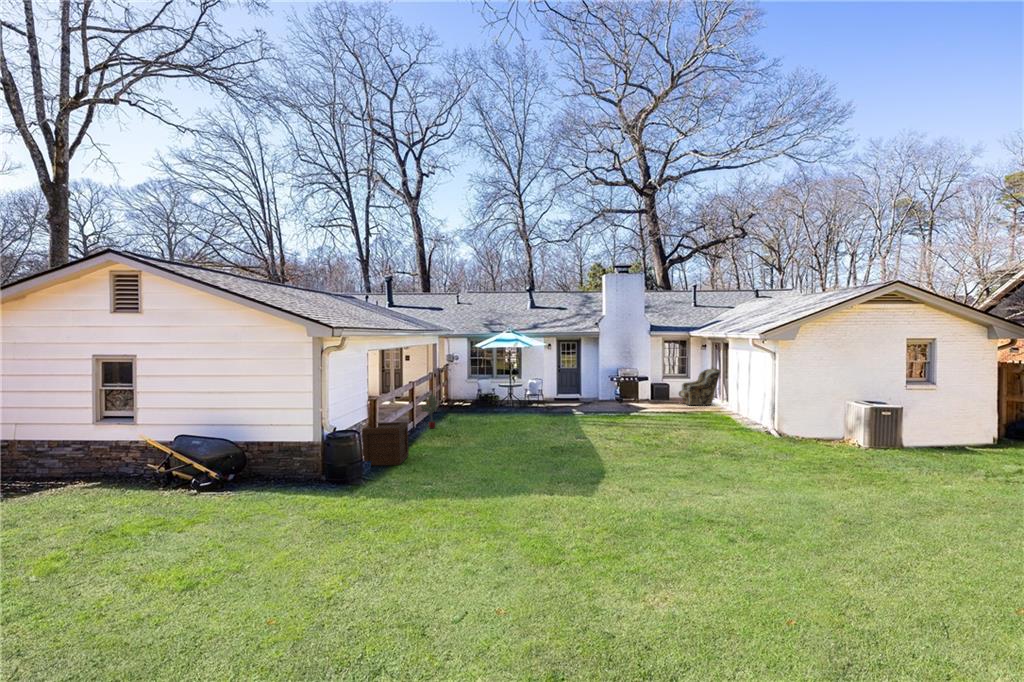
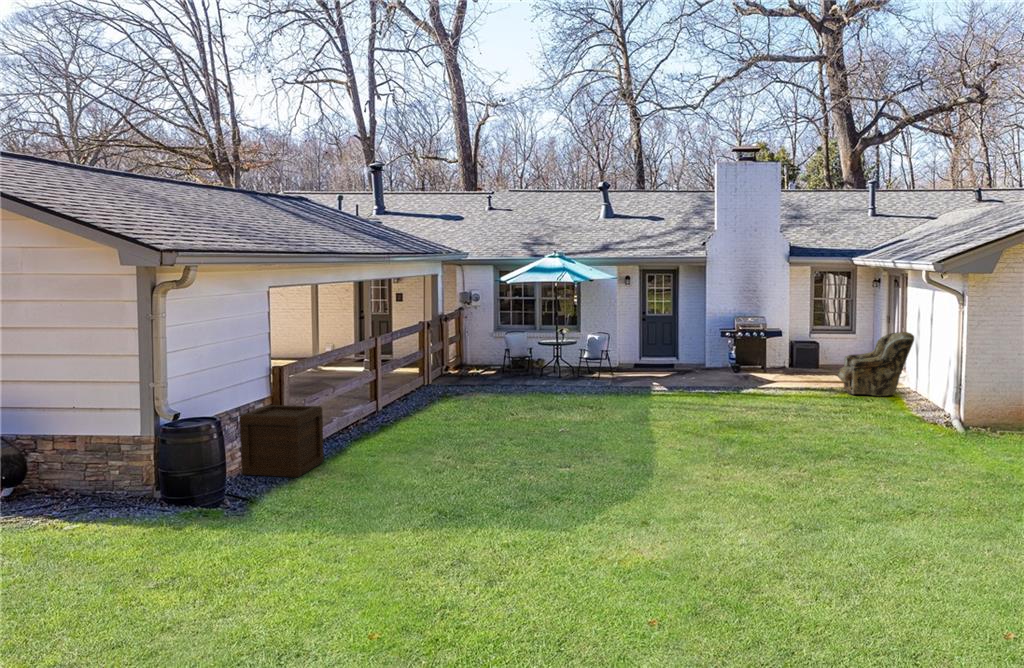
potted tree: present [421,394,438,429] -> none [379,356,410,414]

